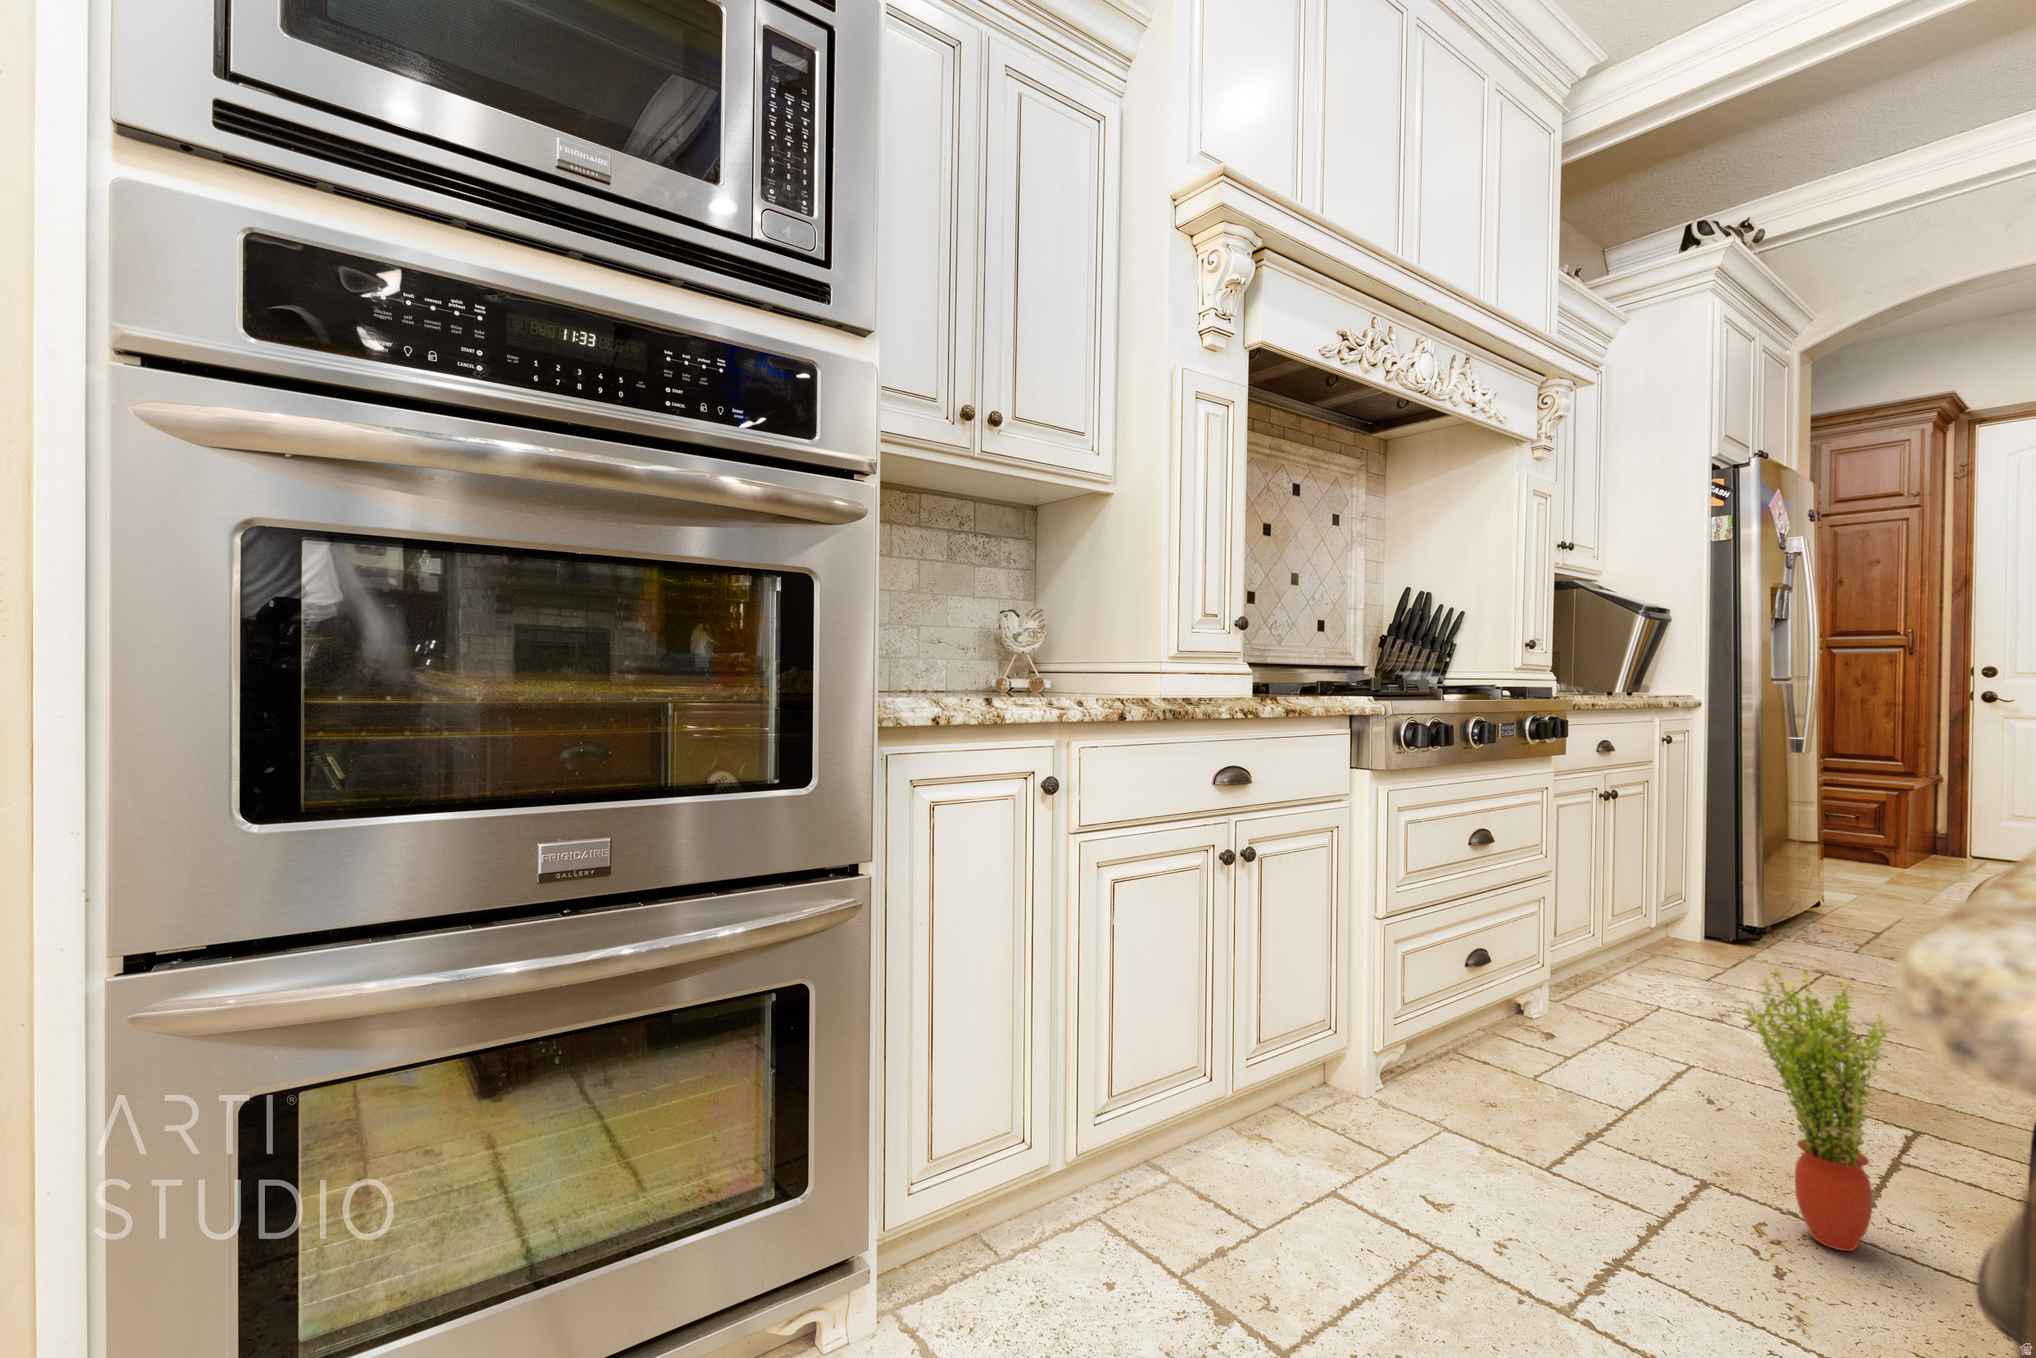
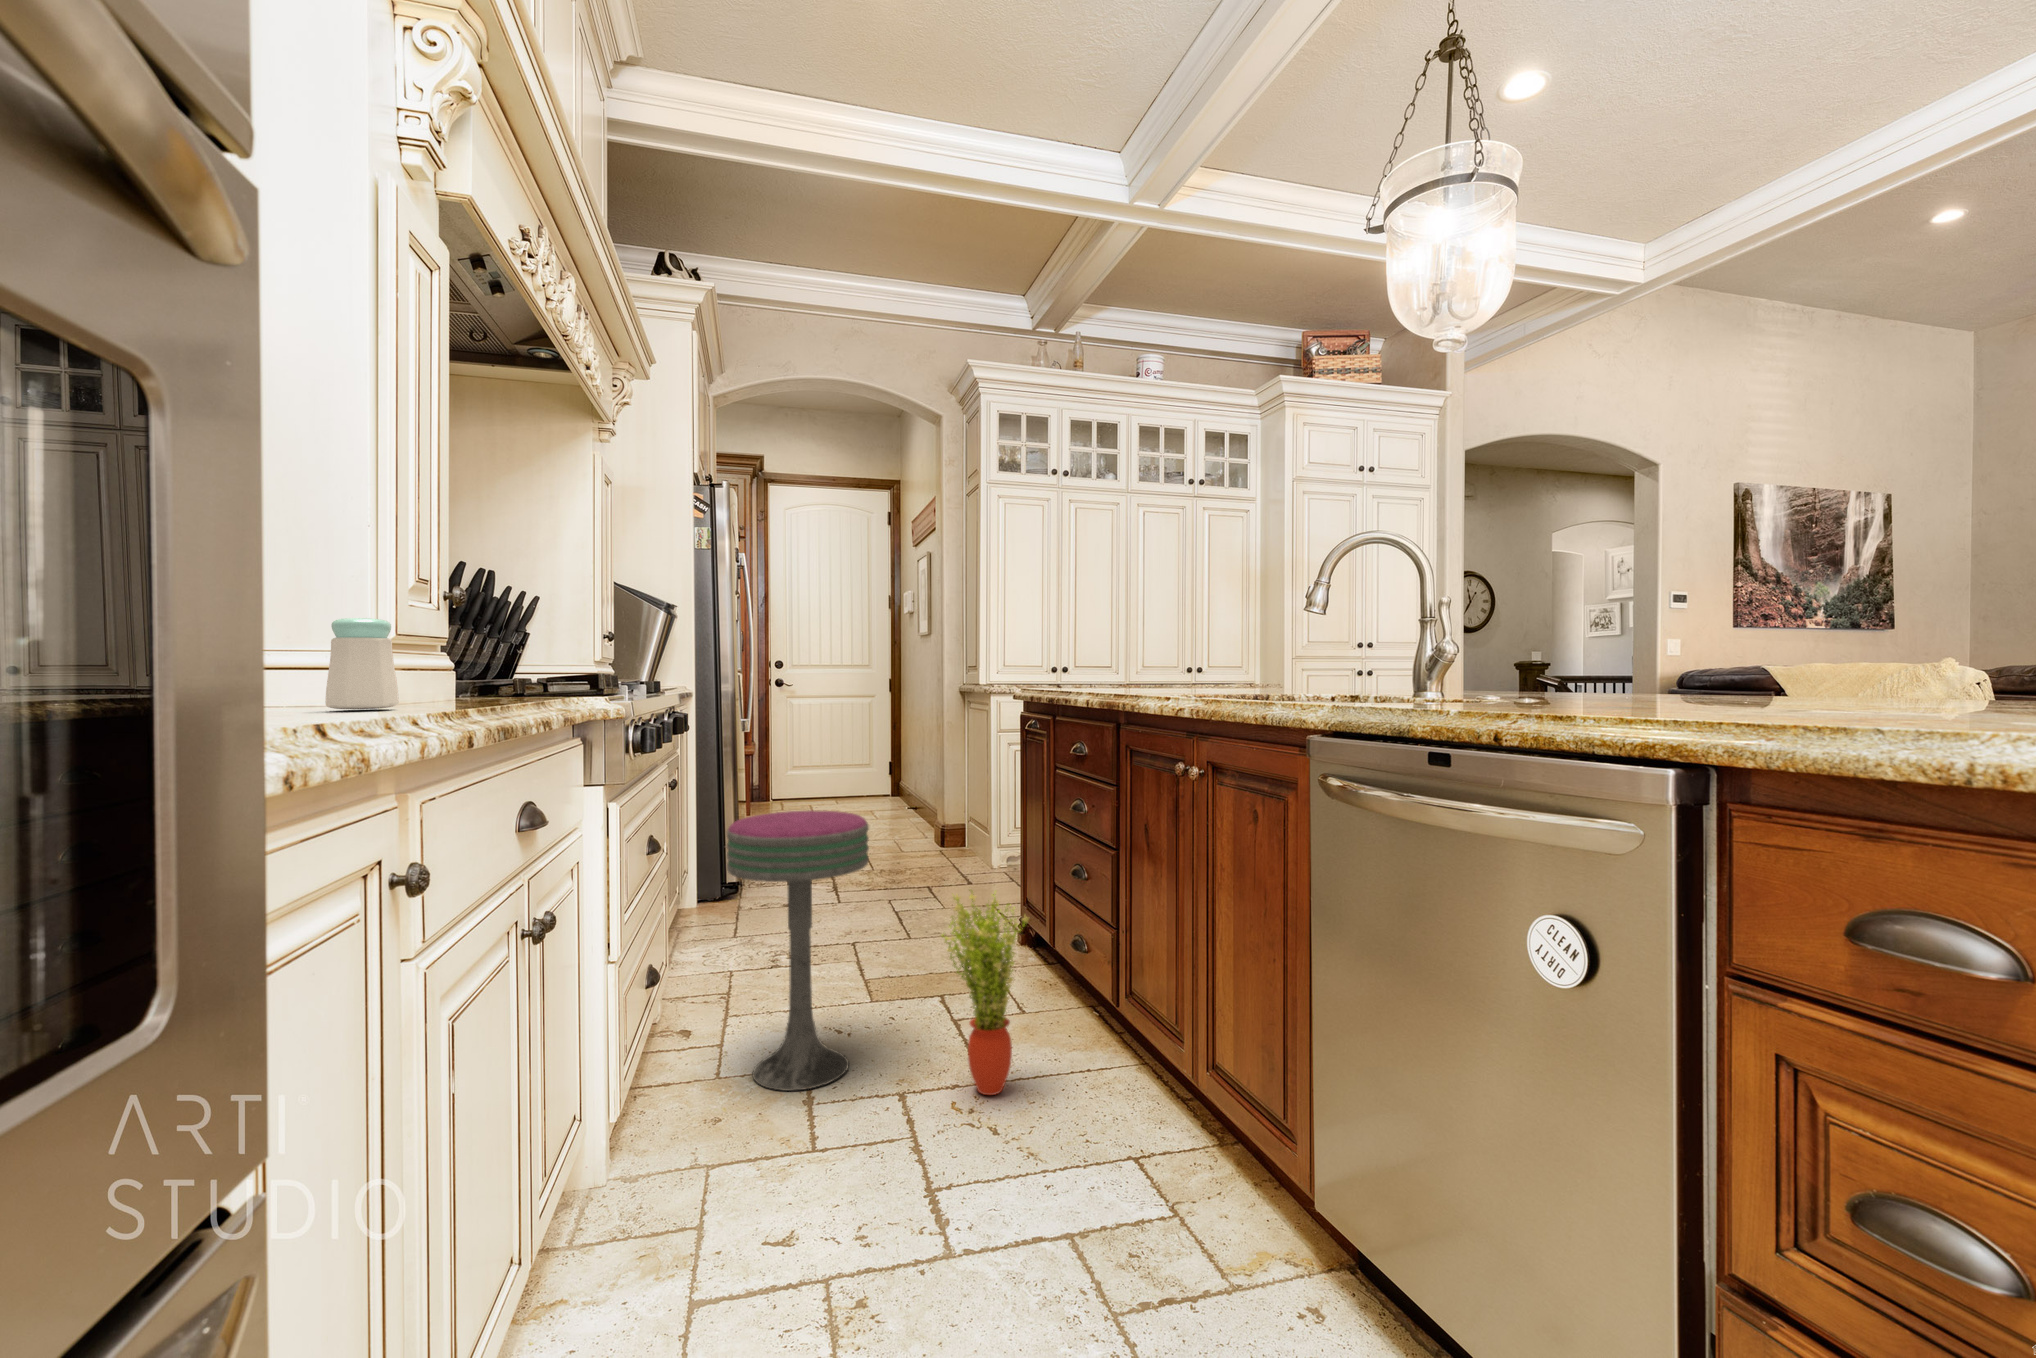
salt shaker: none [1148,652,1182,707] -> present [325,618,399,709]
bar stool: none [1532,833,1709,1137] -> present [727,810,869,1091]

